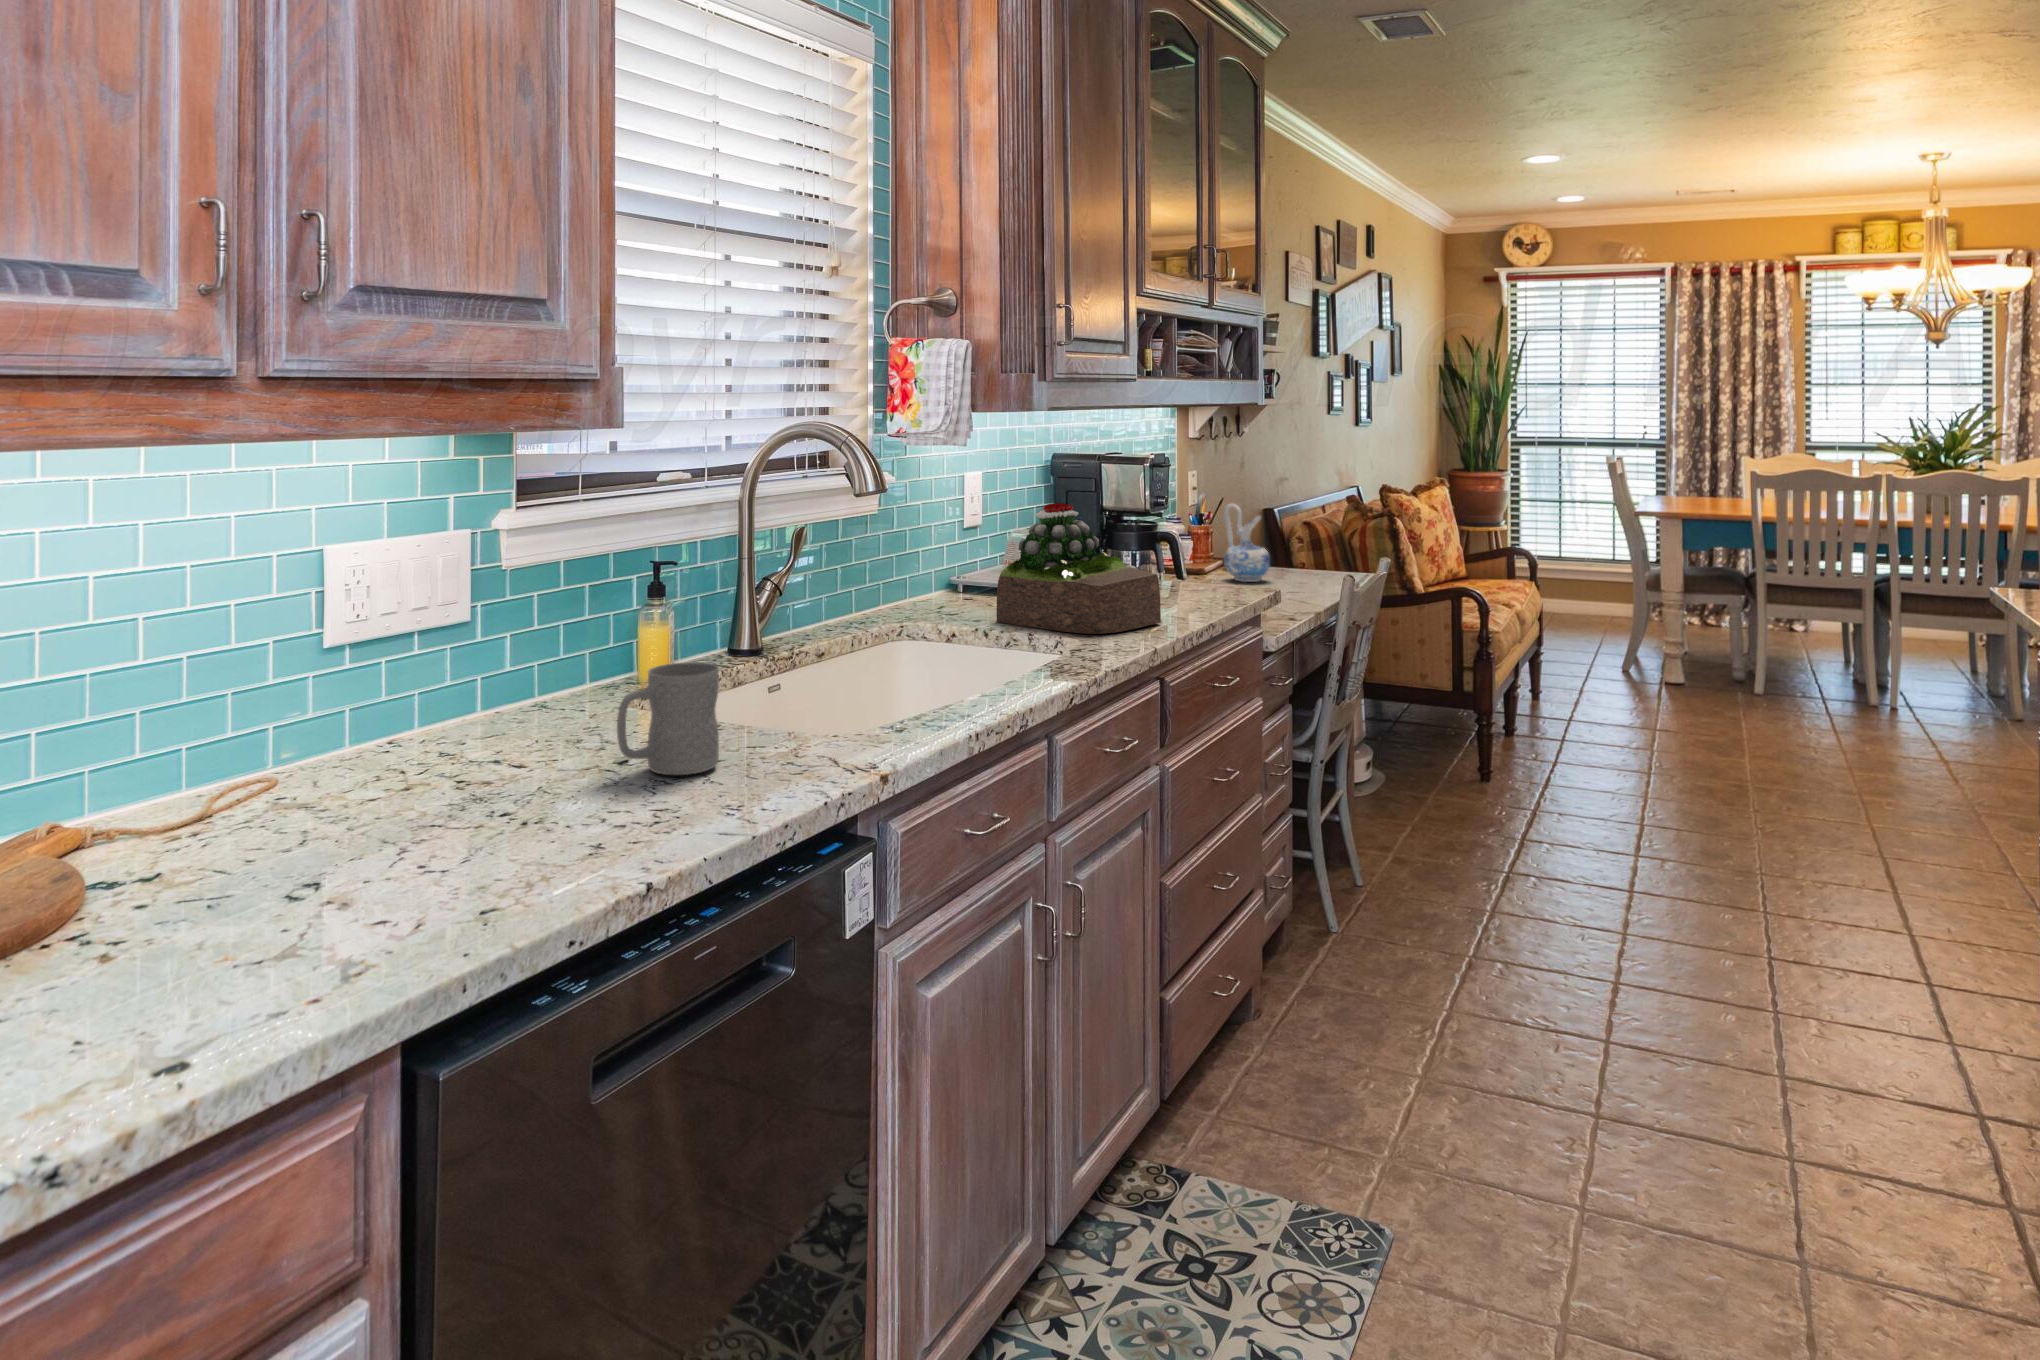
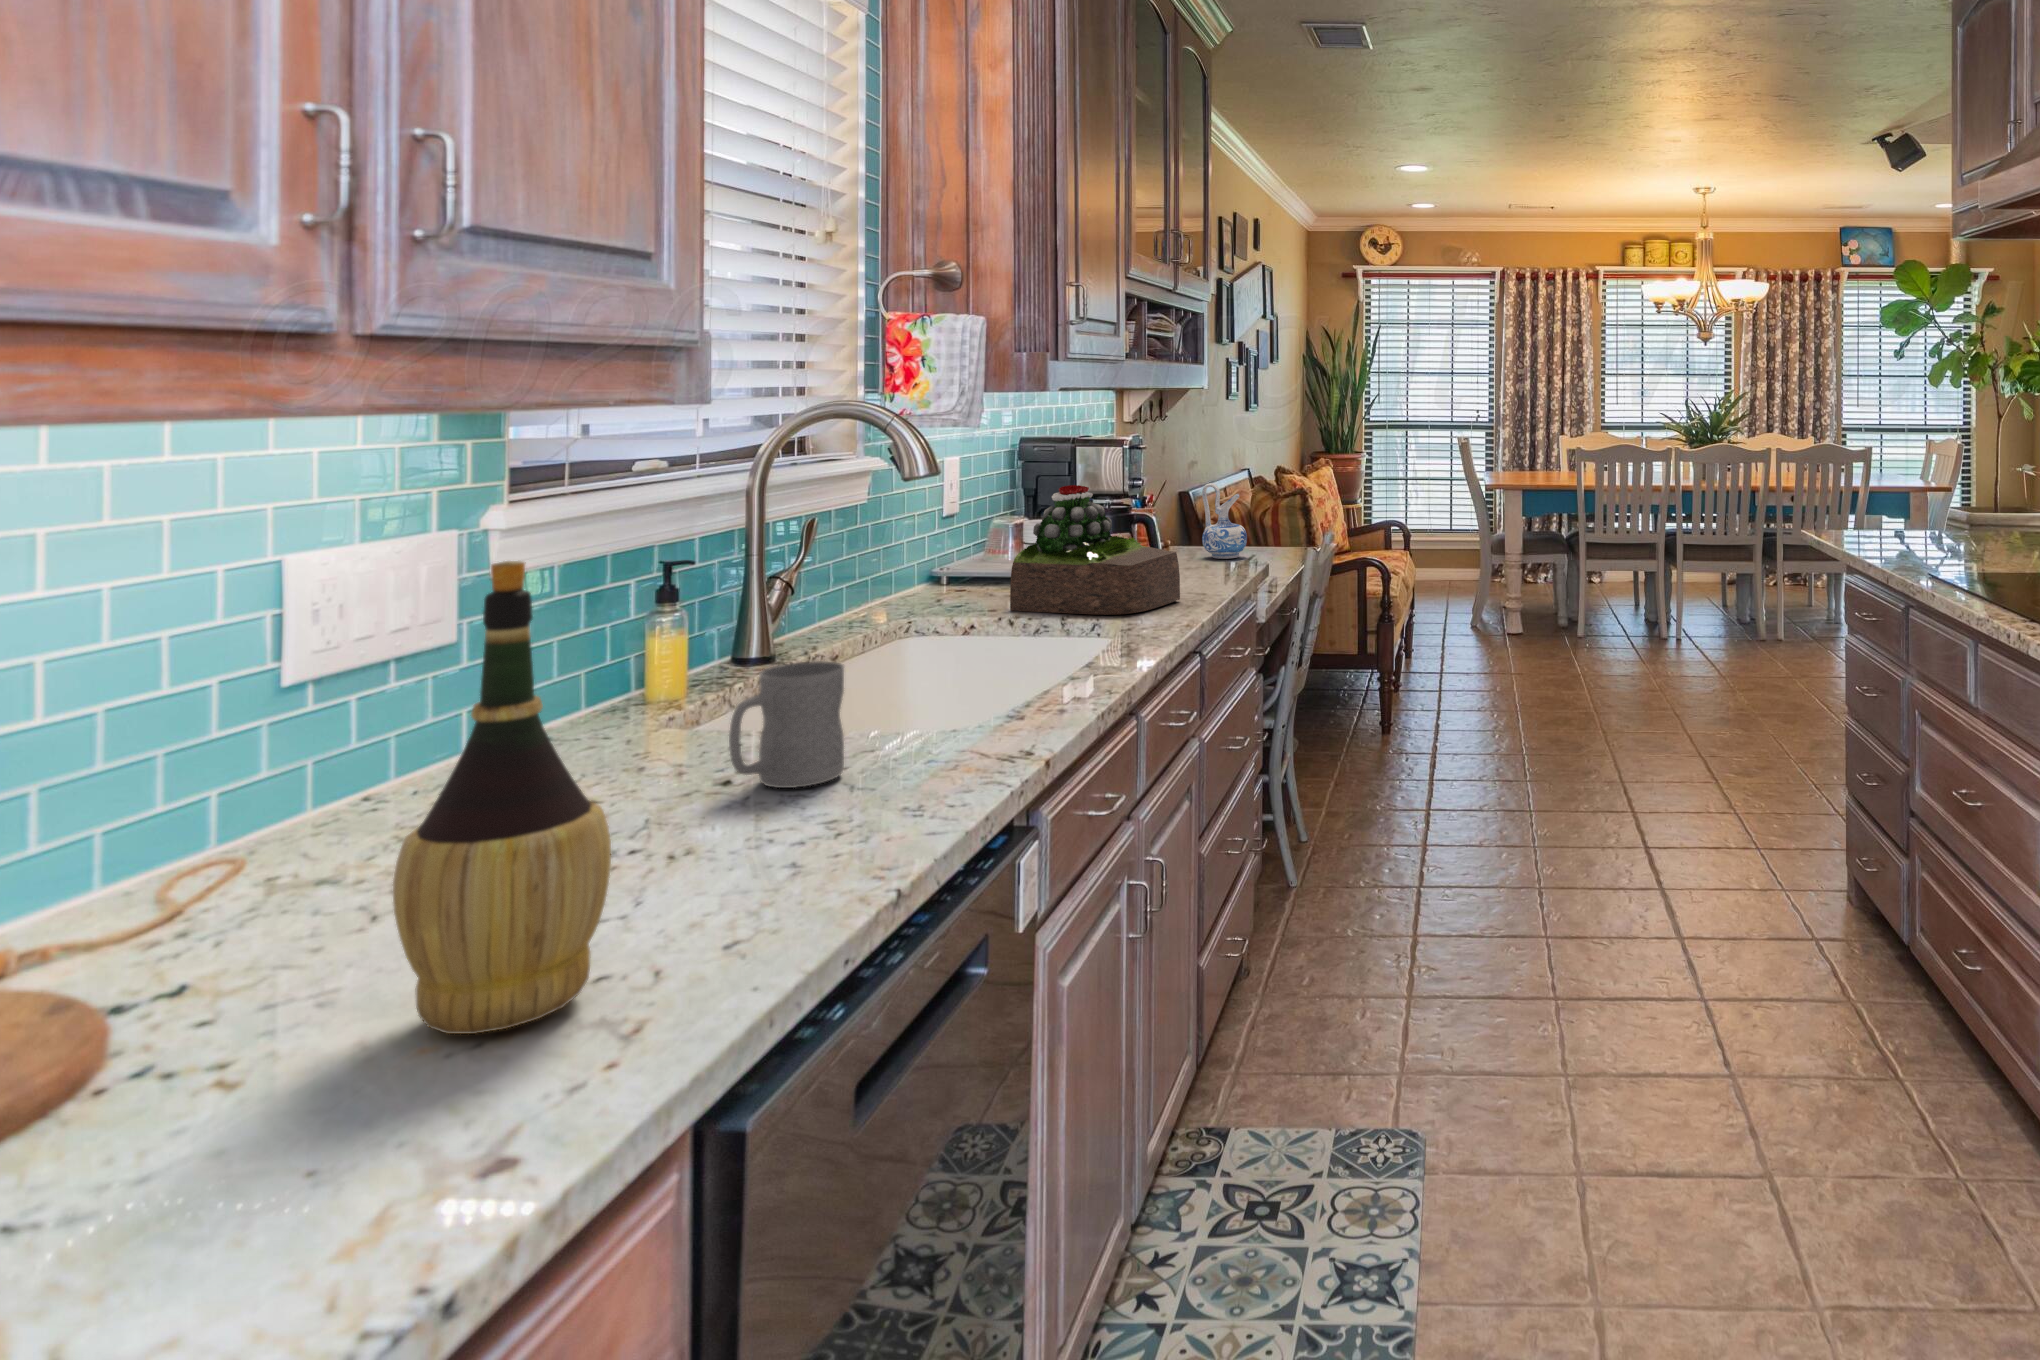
wine bottle: none [222,568,390,955] -> present [393,561,611,1034]

